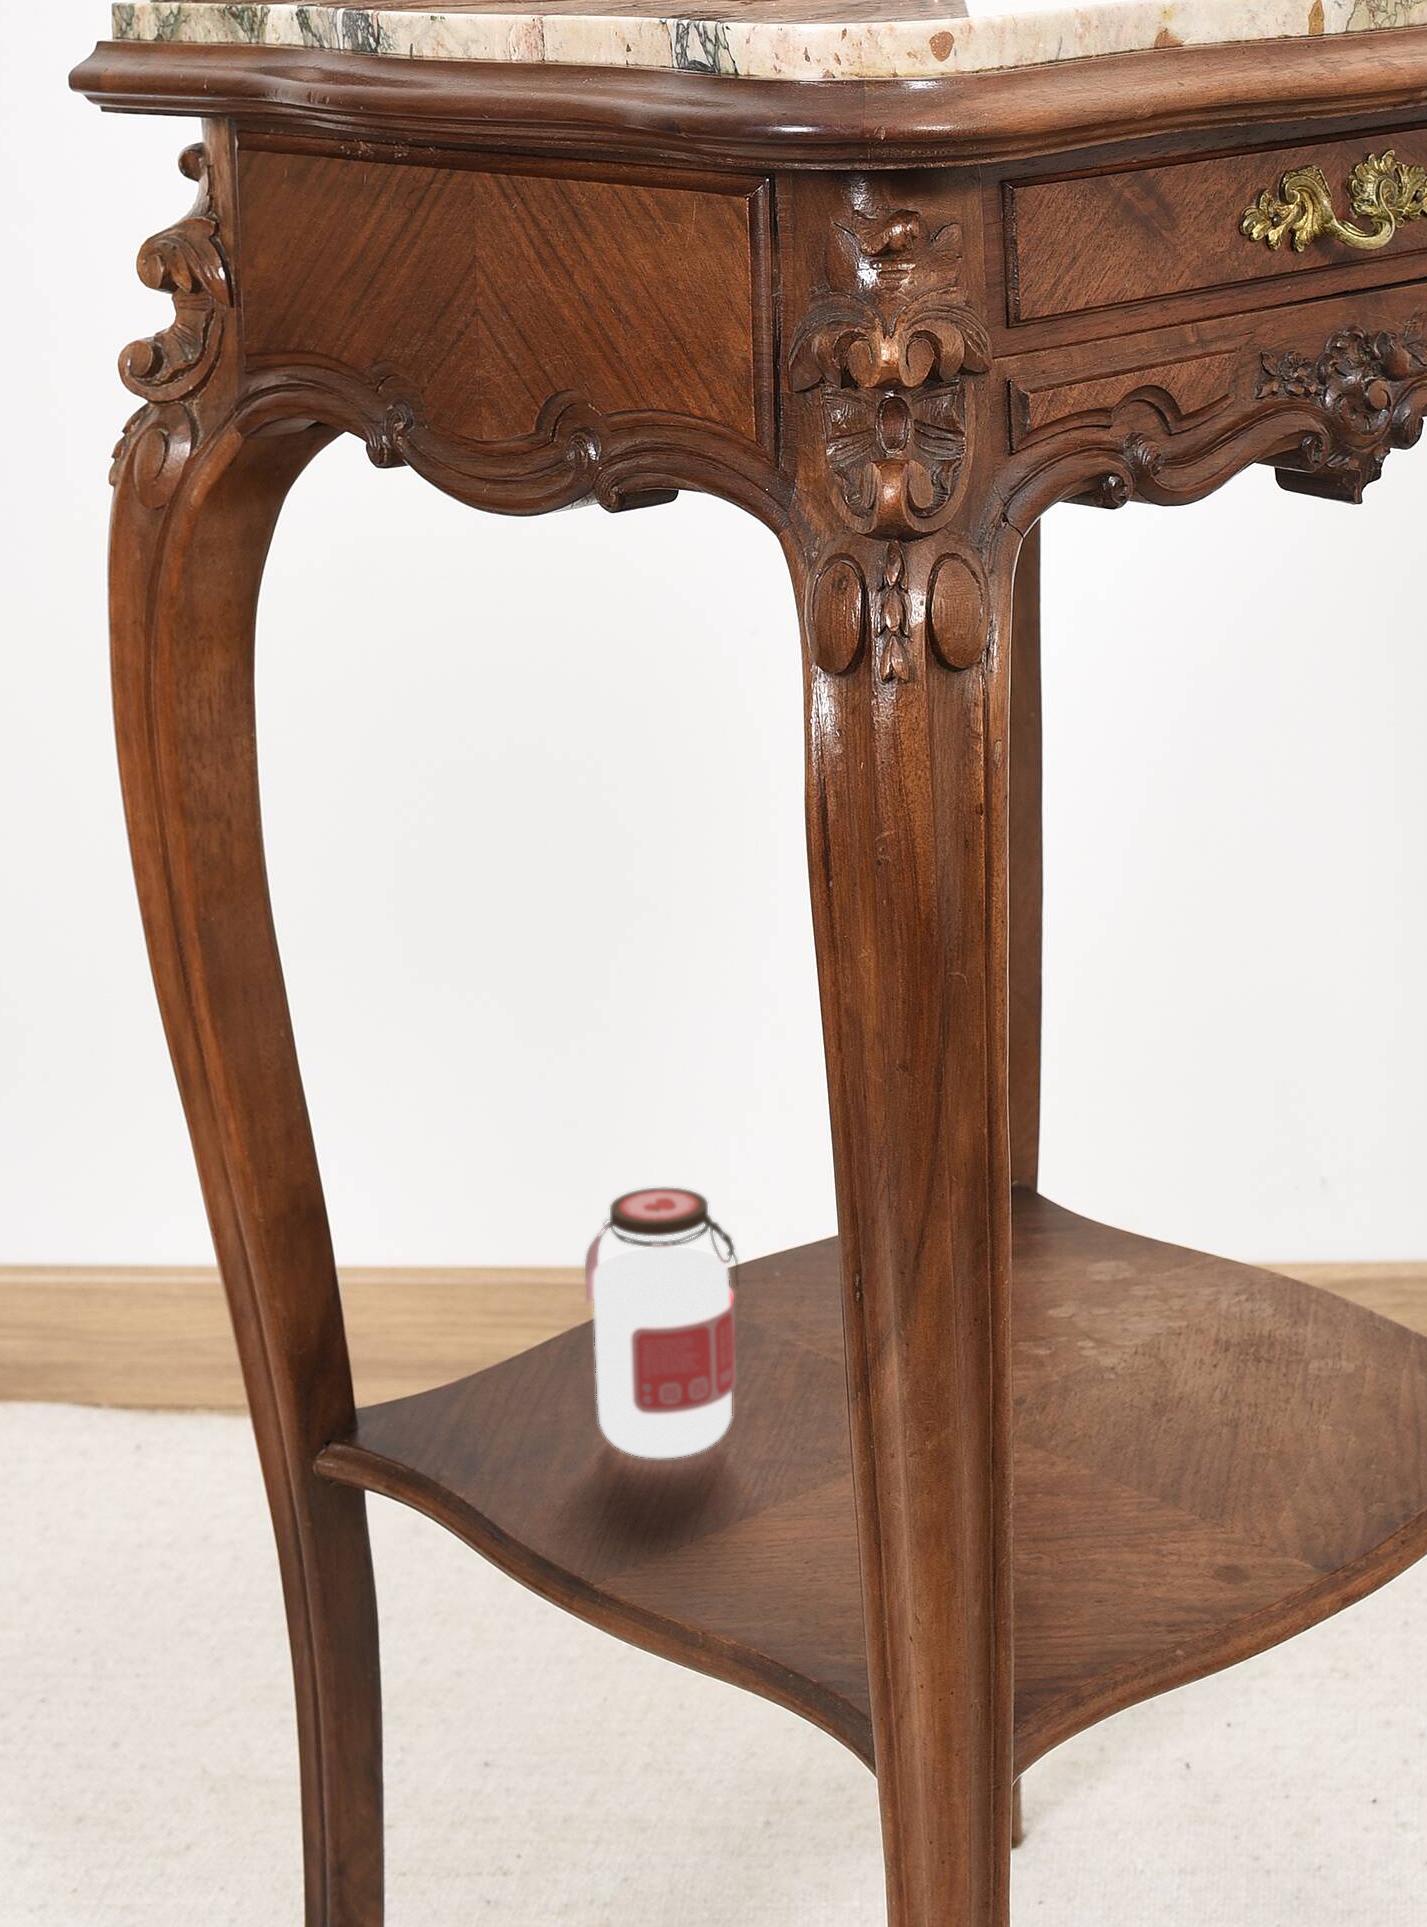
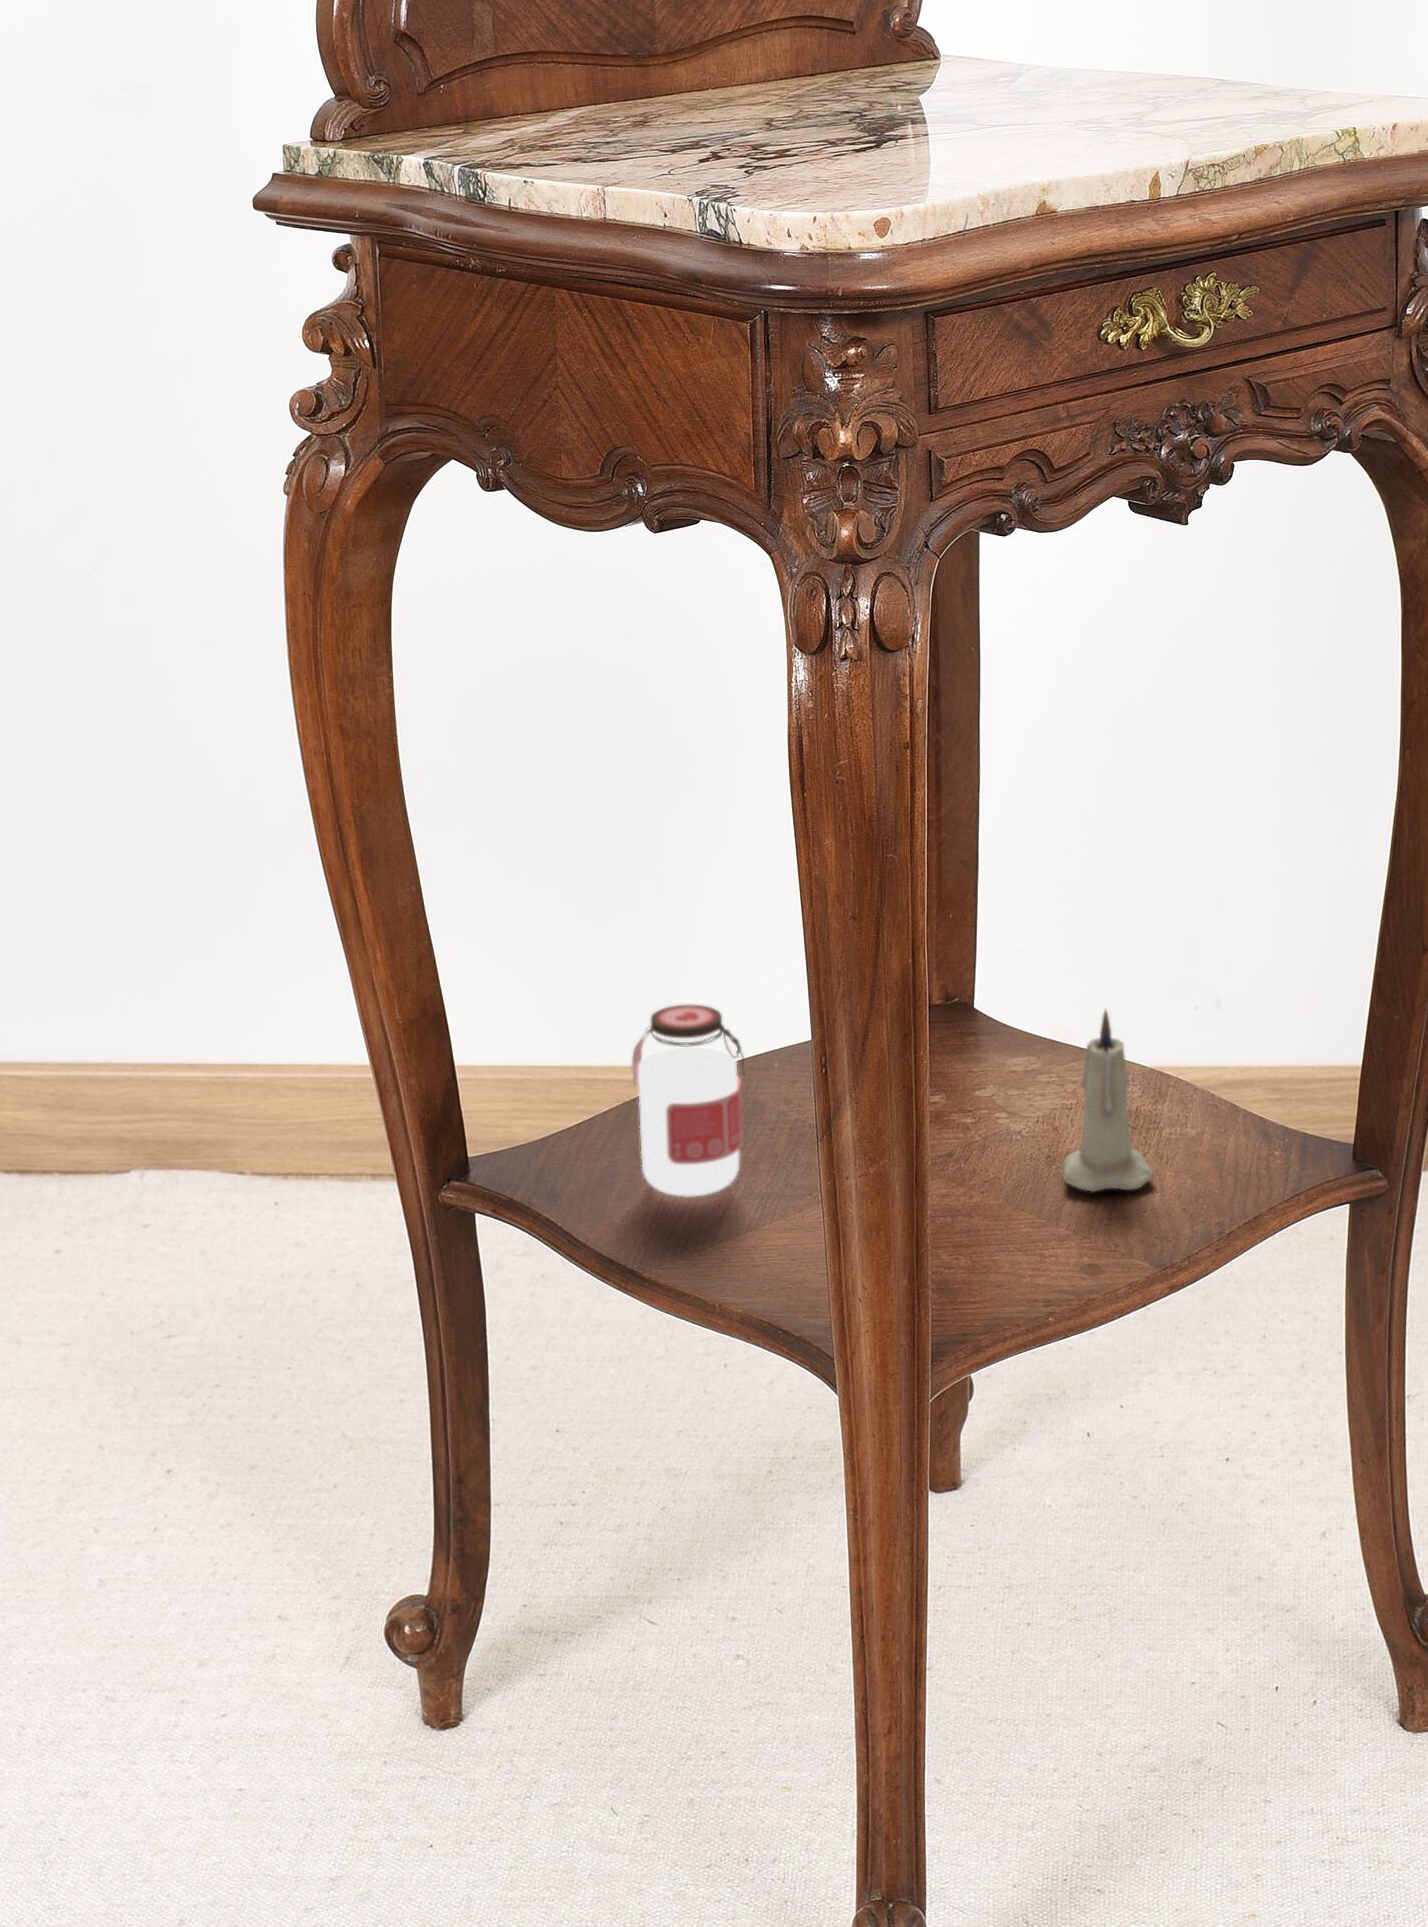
candle: none [1176,1189,1303,1448] -> present [1063,1011,1153,1191]

